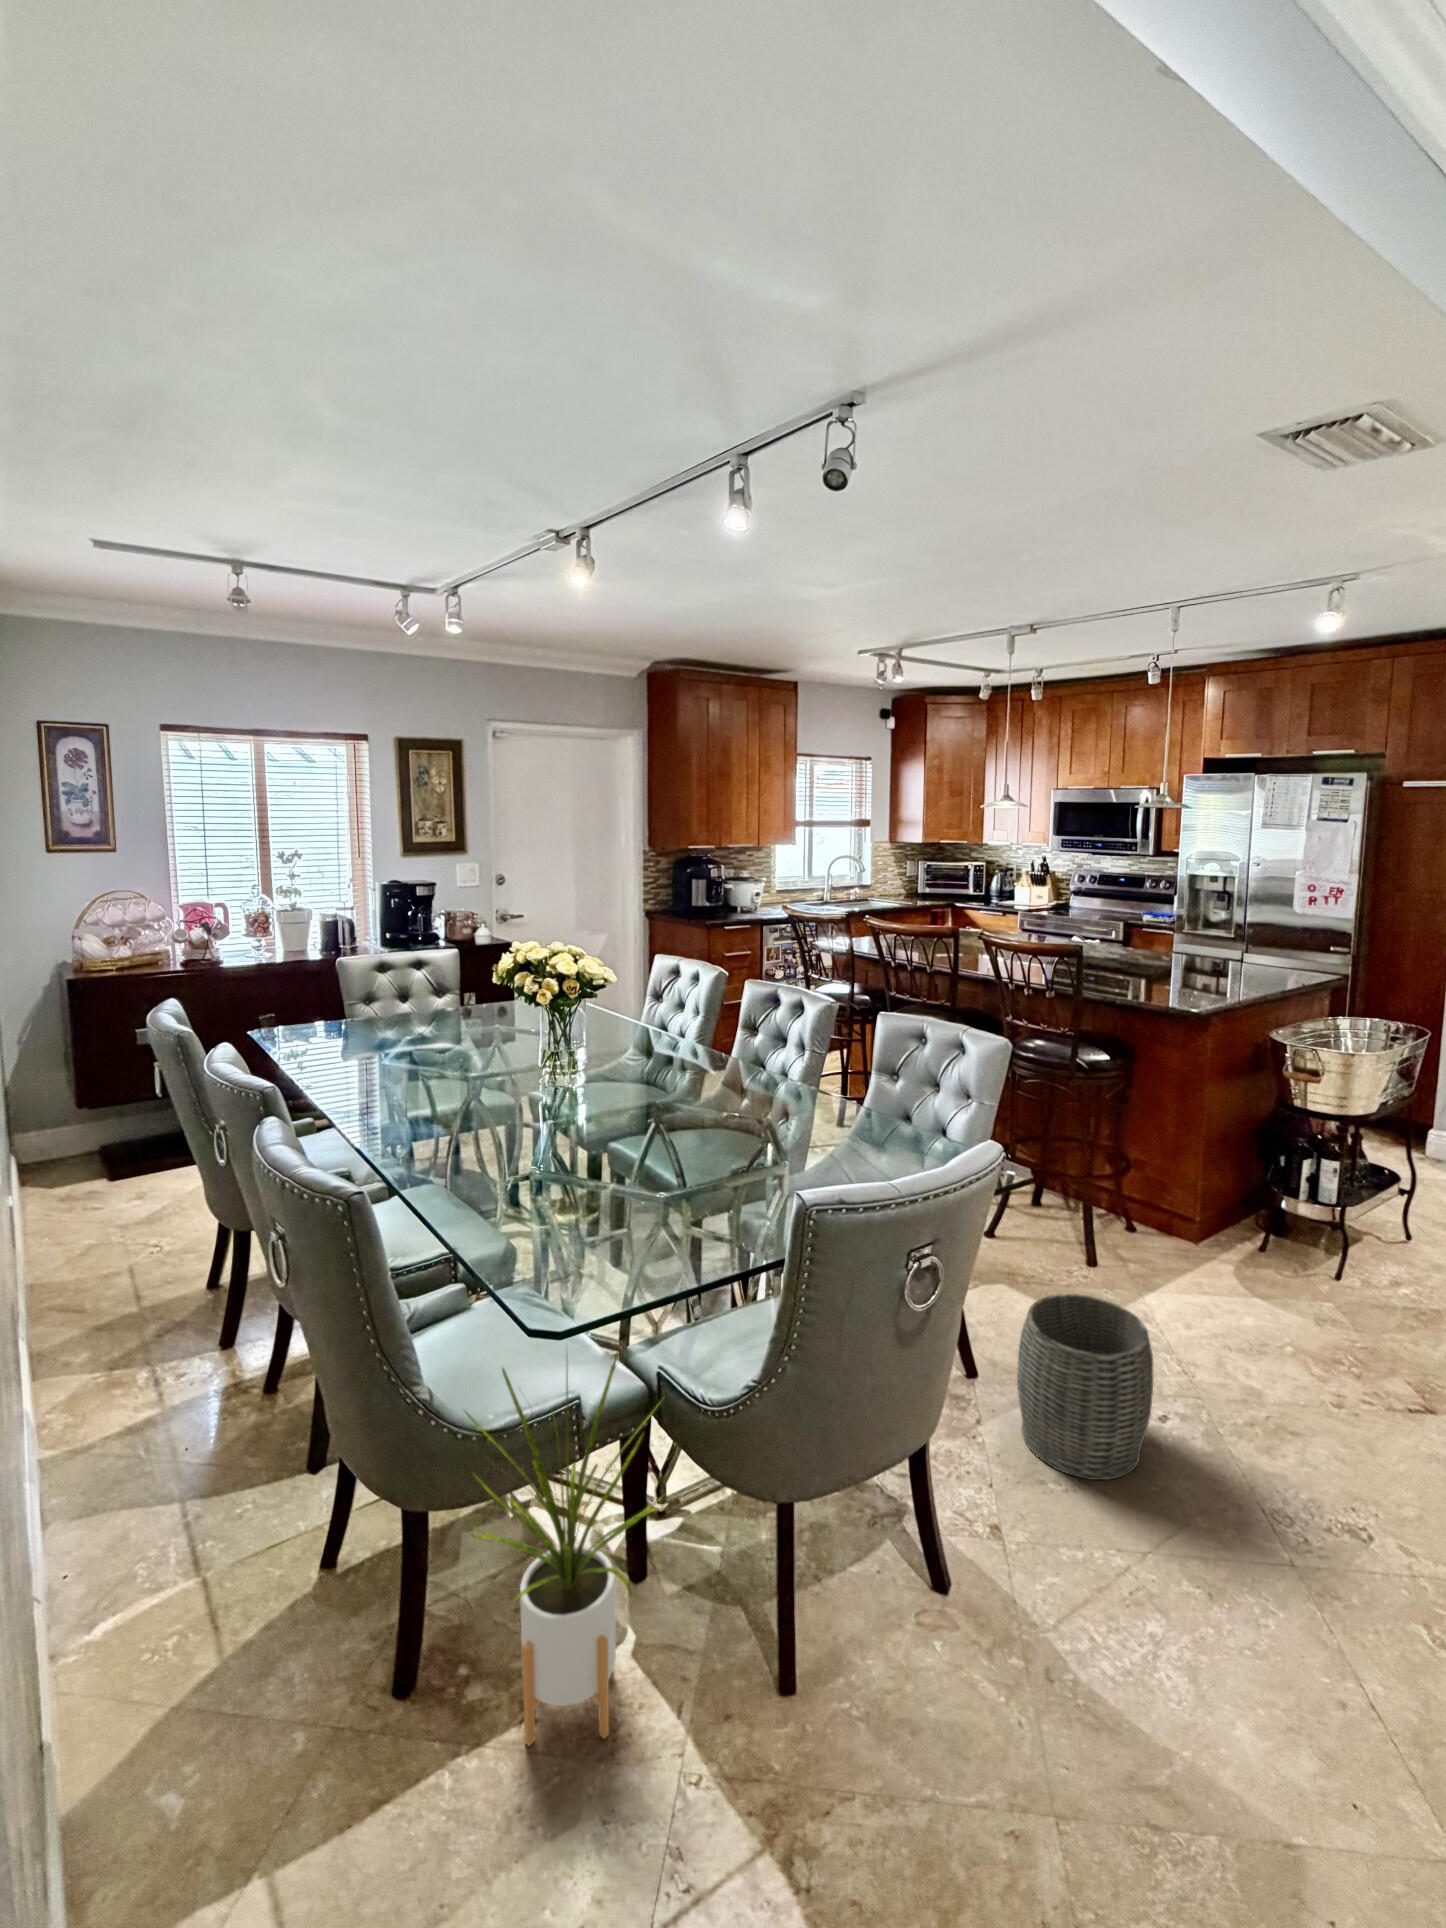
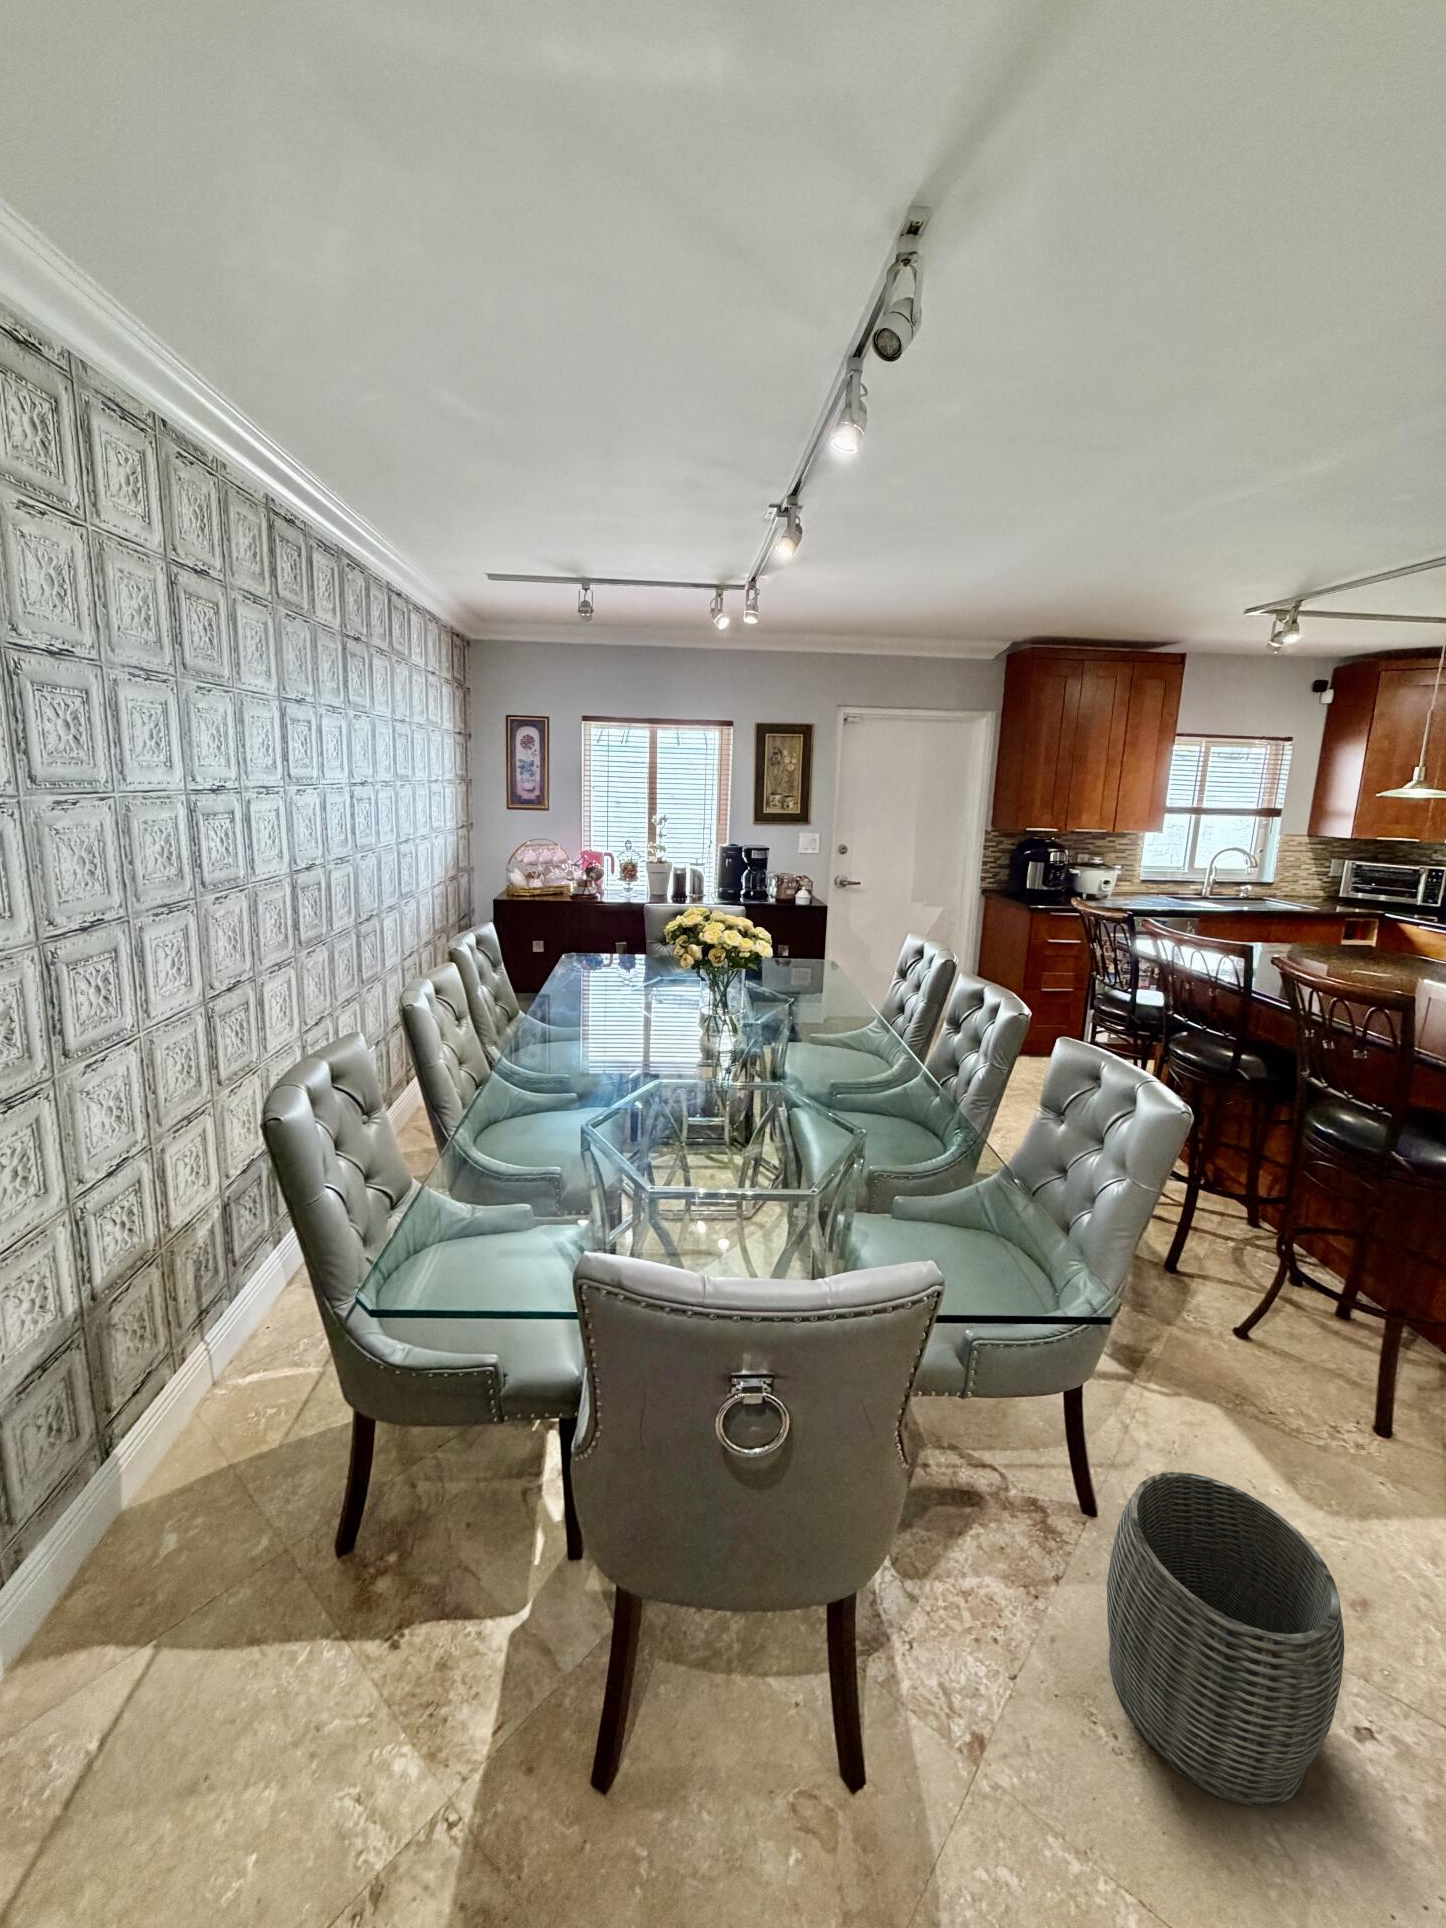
house plant: present [465,1353,665,1745] -> none [304,1290,526,1694]

